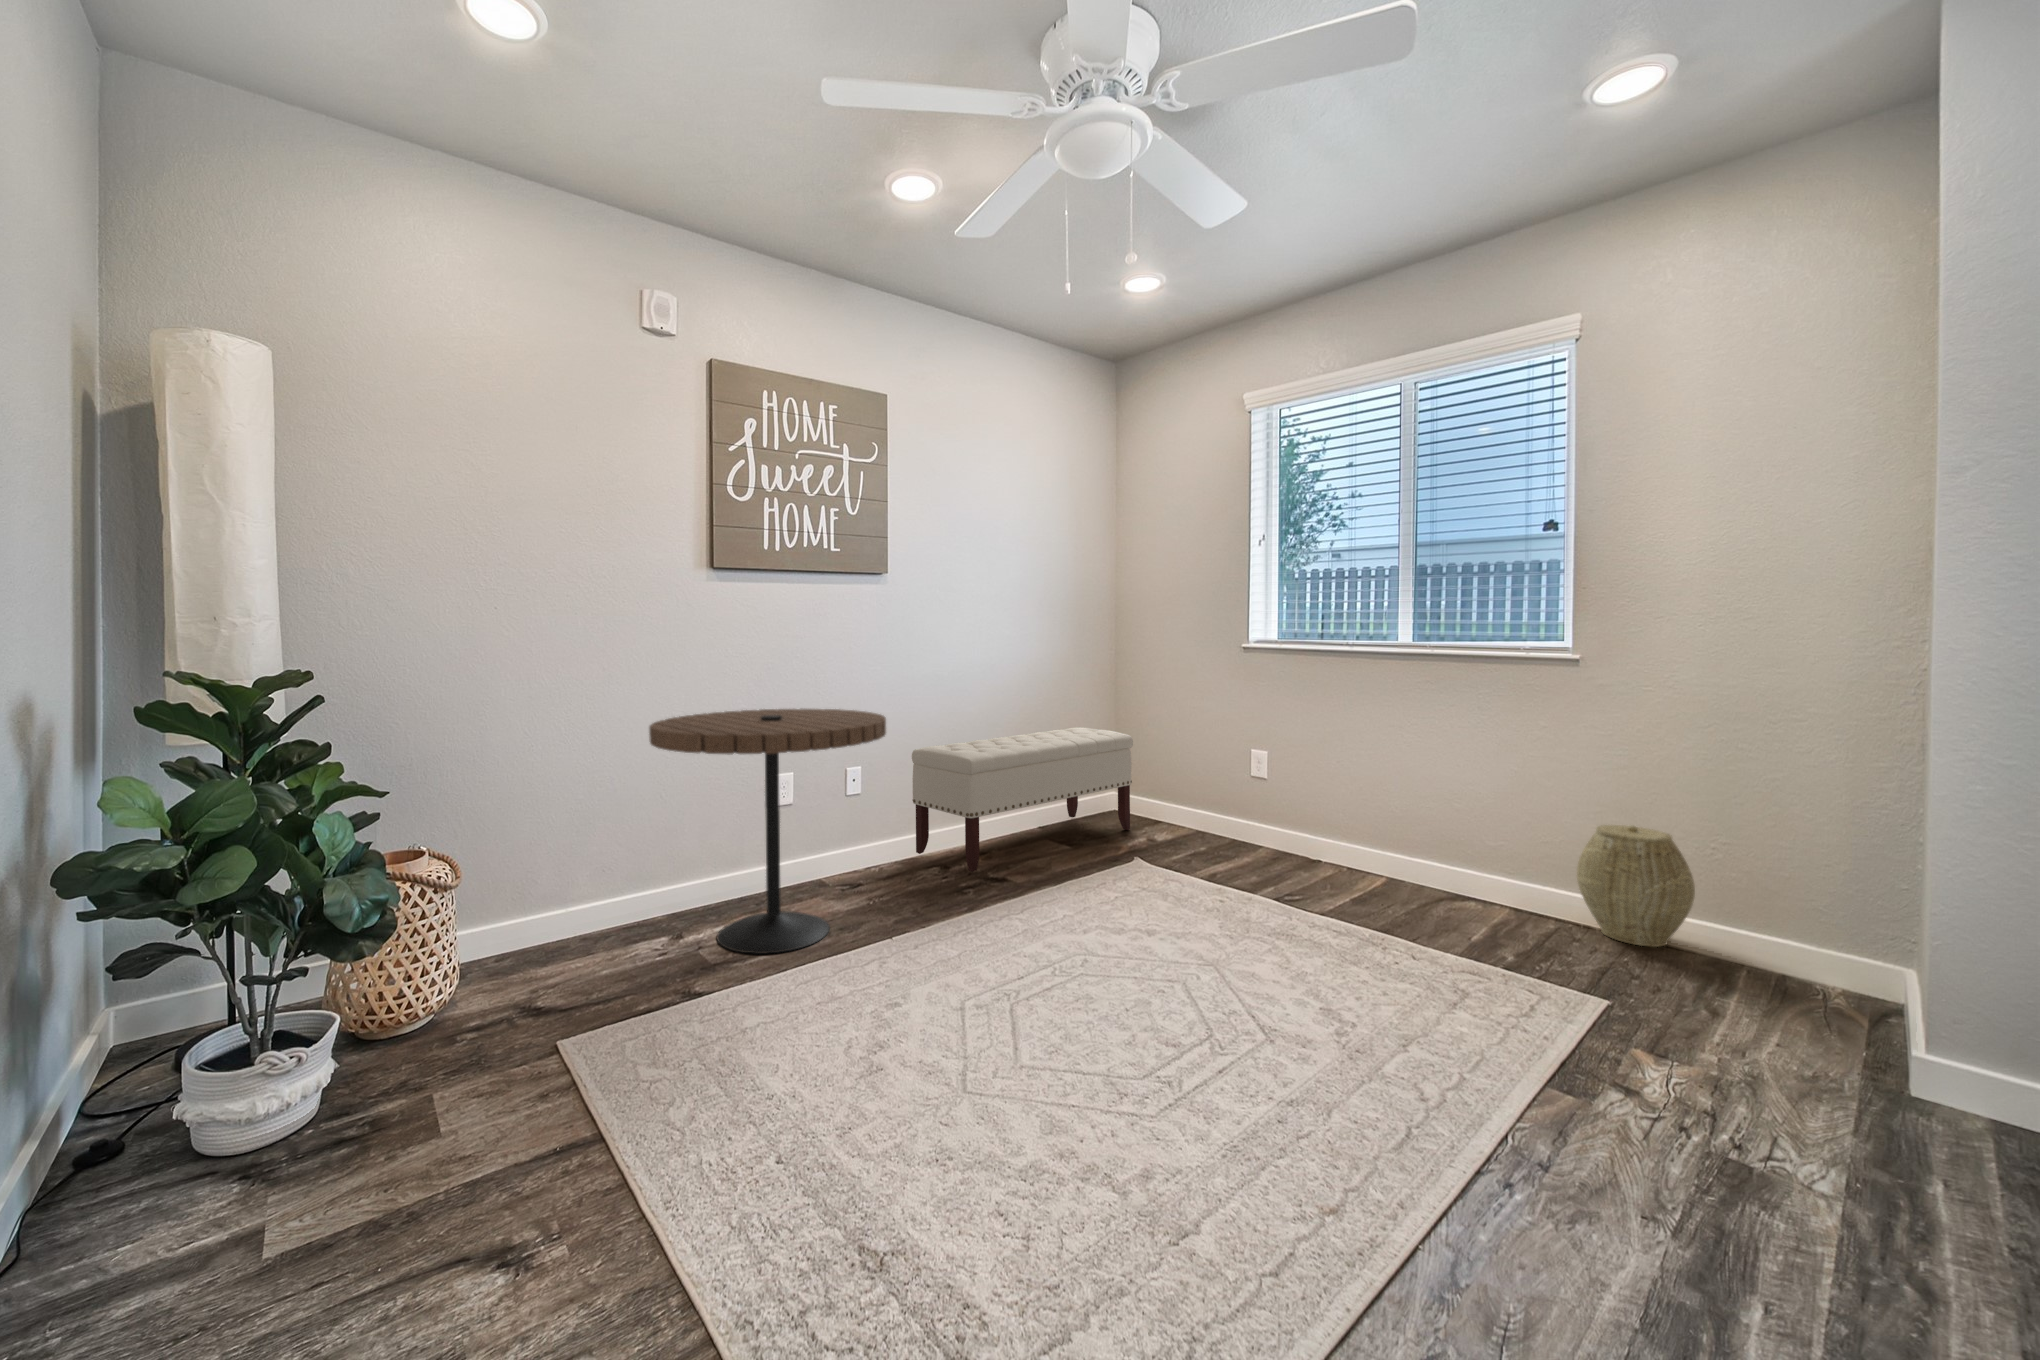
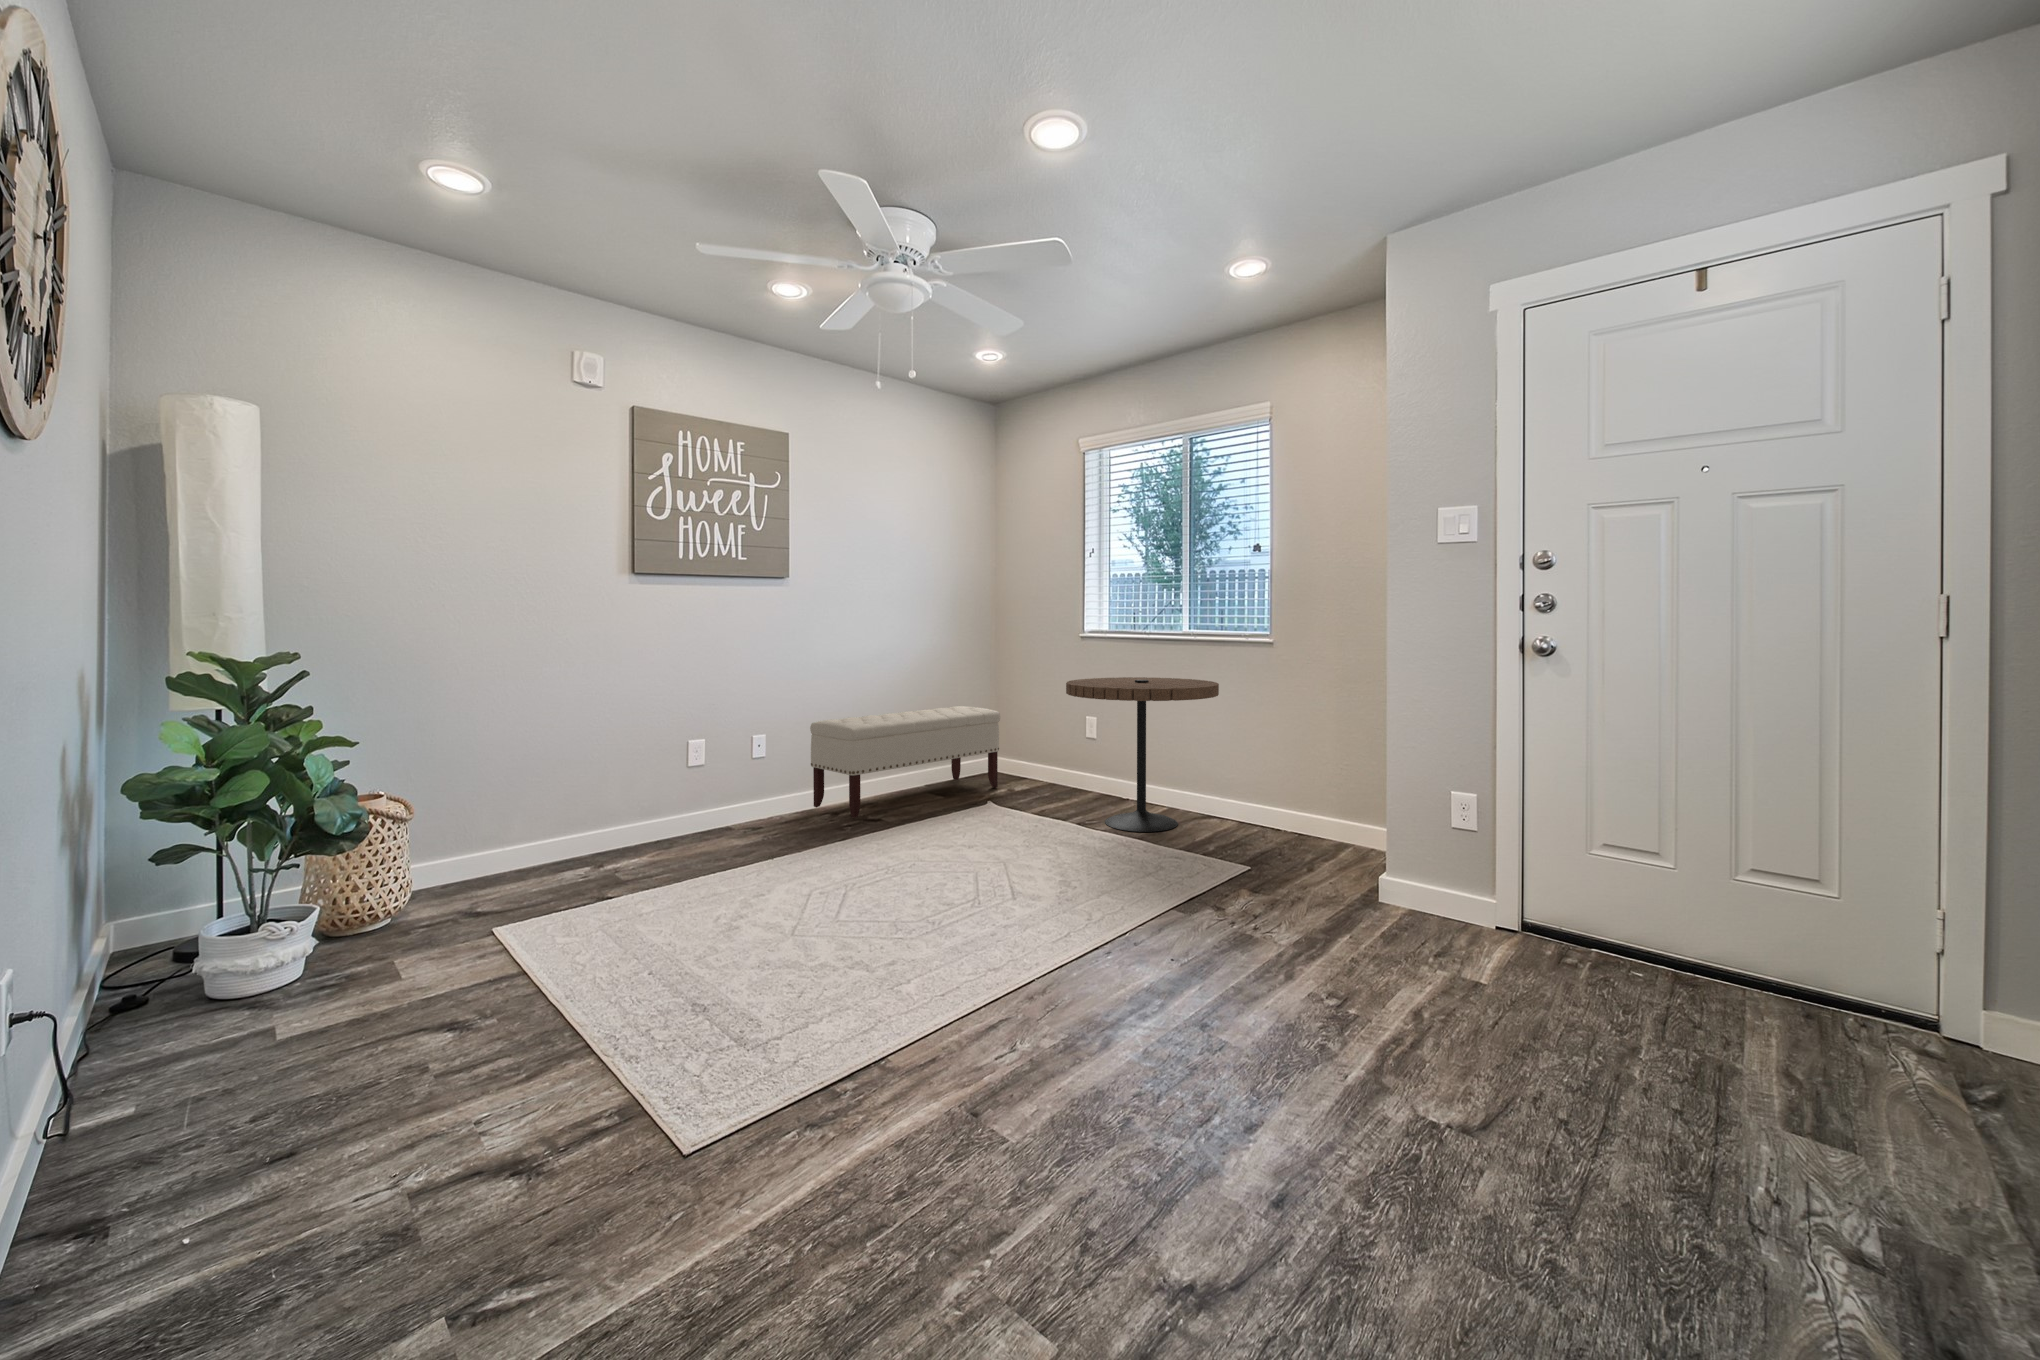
side table: present [649,709,886,954] -> present [1066,677,1219,832]
woven basket: present [1577,825,1695,947] -> none [1272,766,1337,847]

